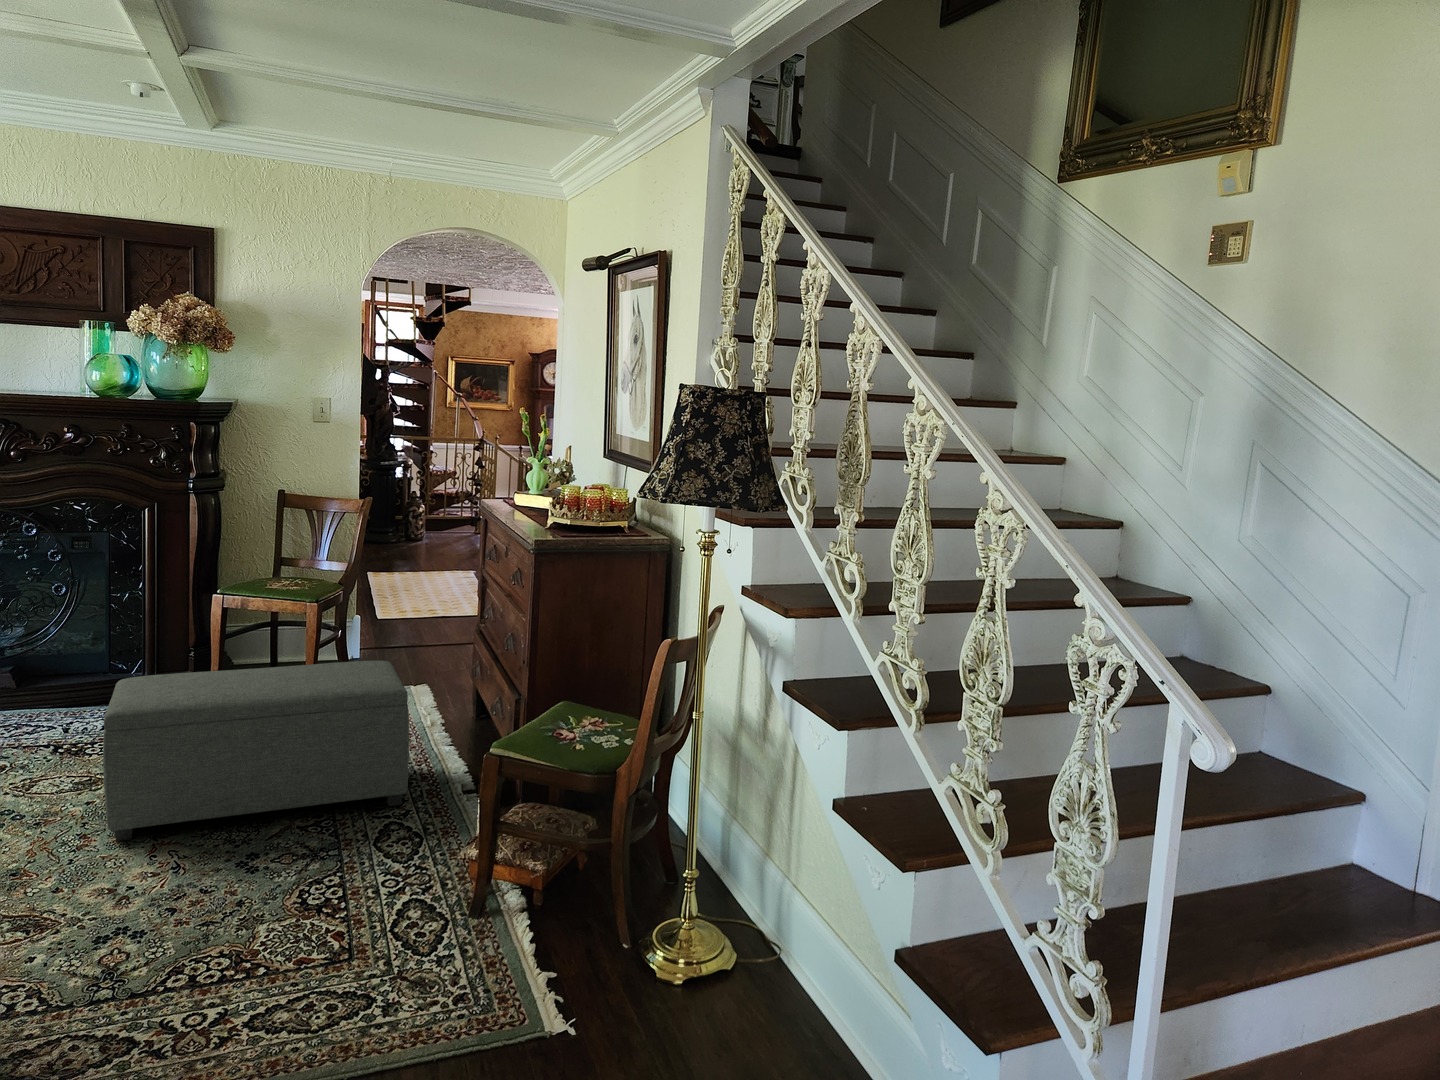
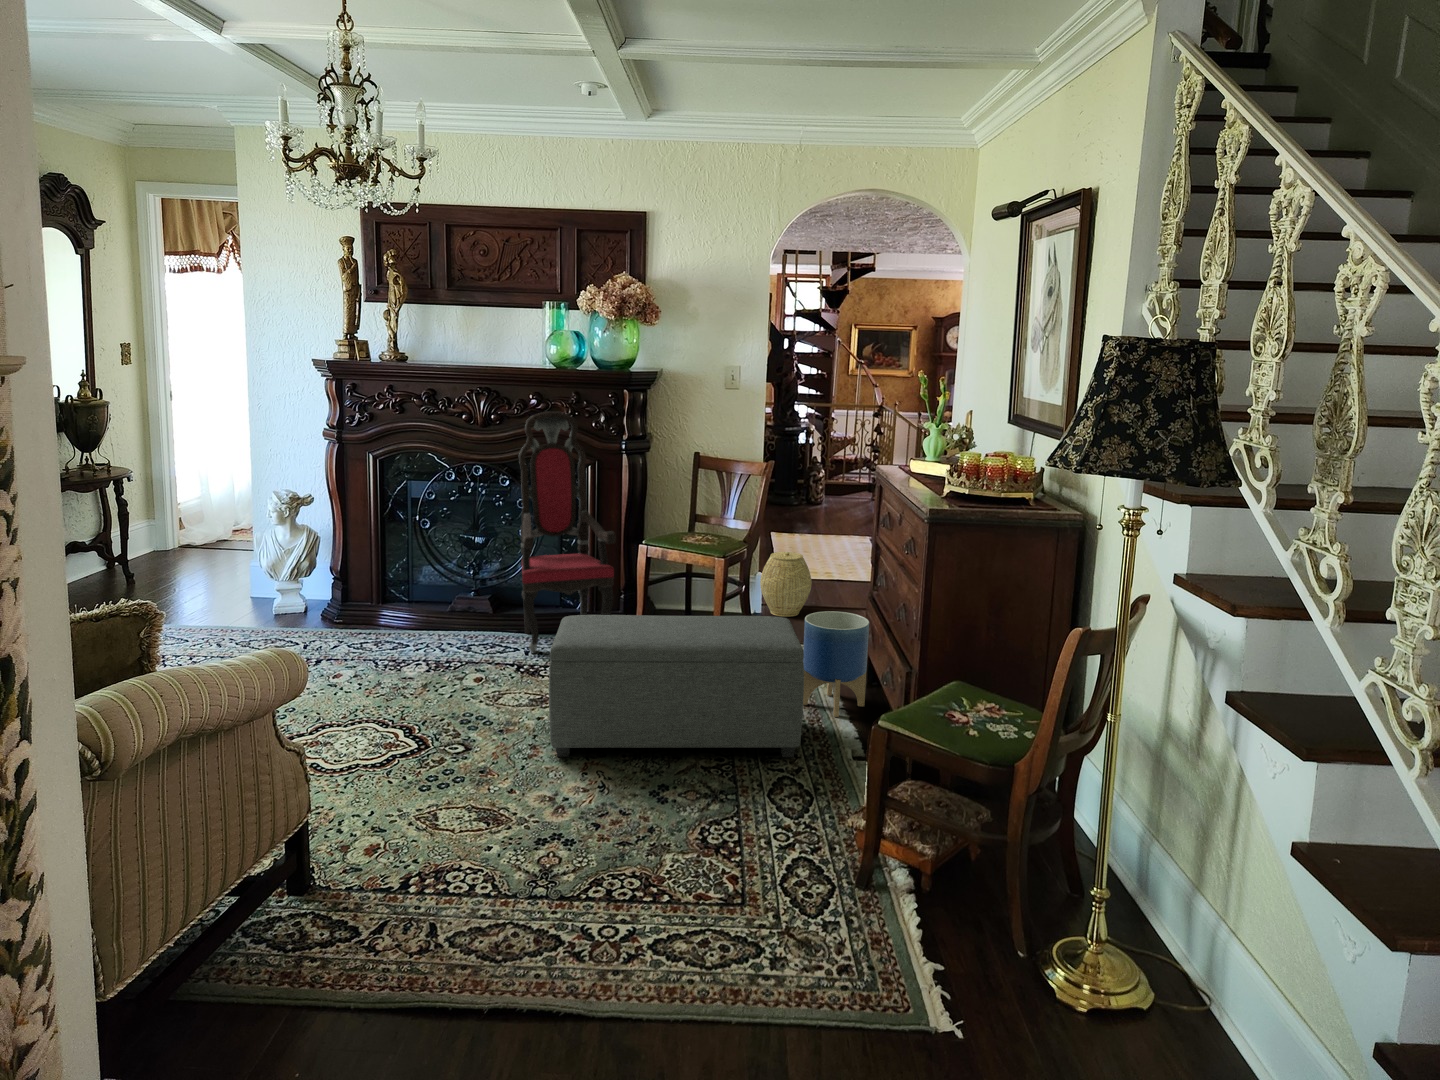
armchair: none [48,445,181,729] -> present [519,412,616,653]
woven basket: none [357,594,414,663] -> present [760,552,811,617]
planter: none [407,651,476,759] -> present [803,611,869,717]

